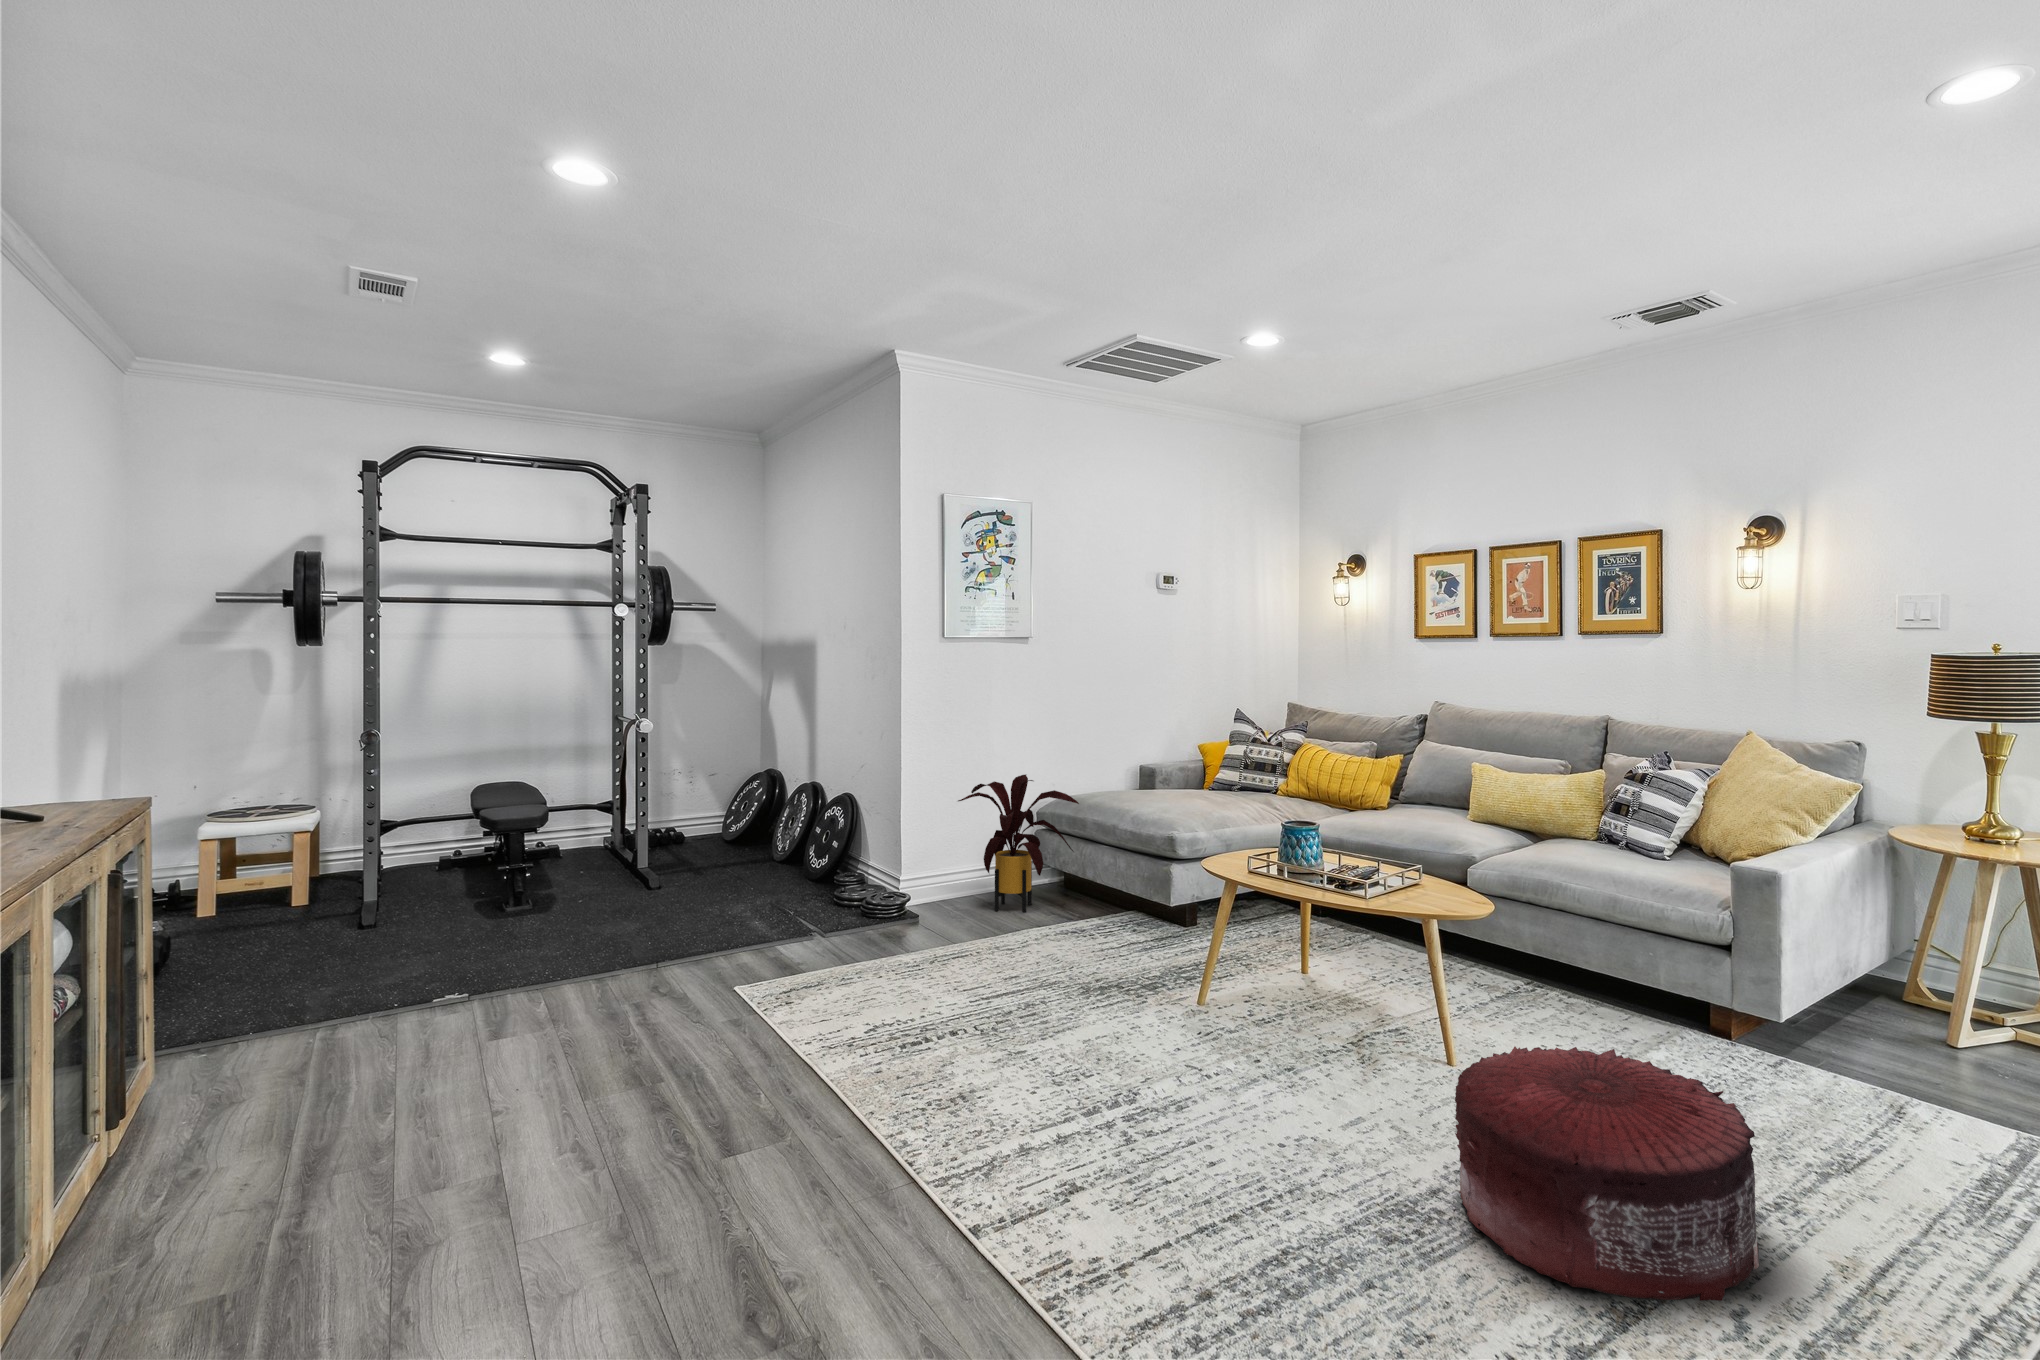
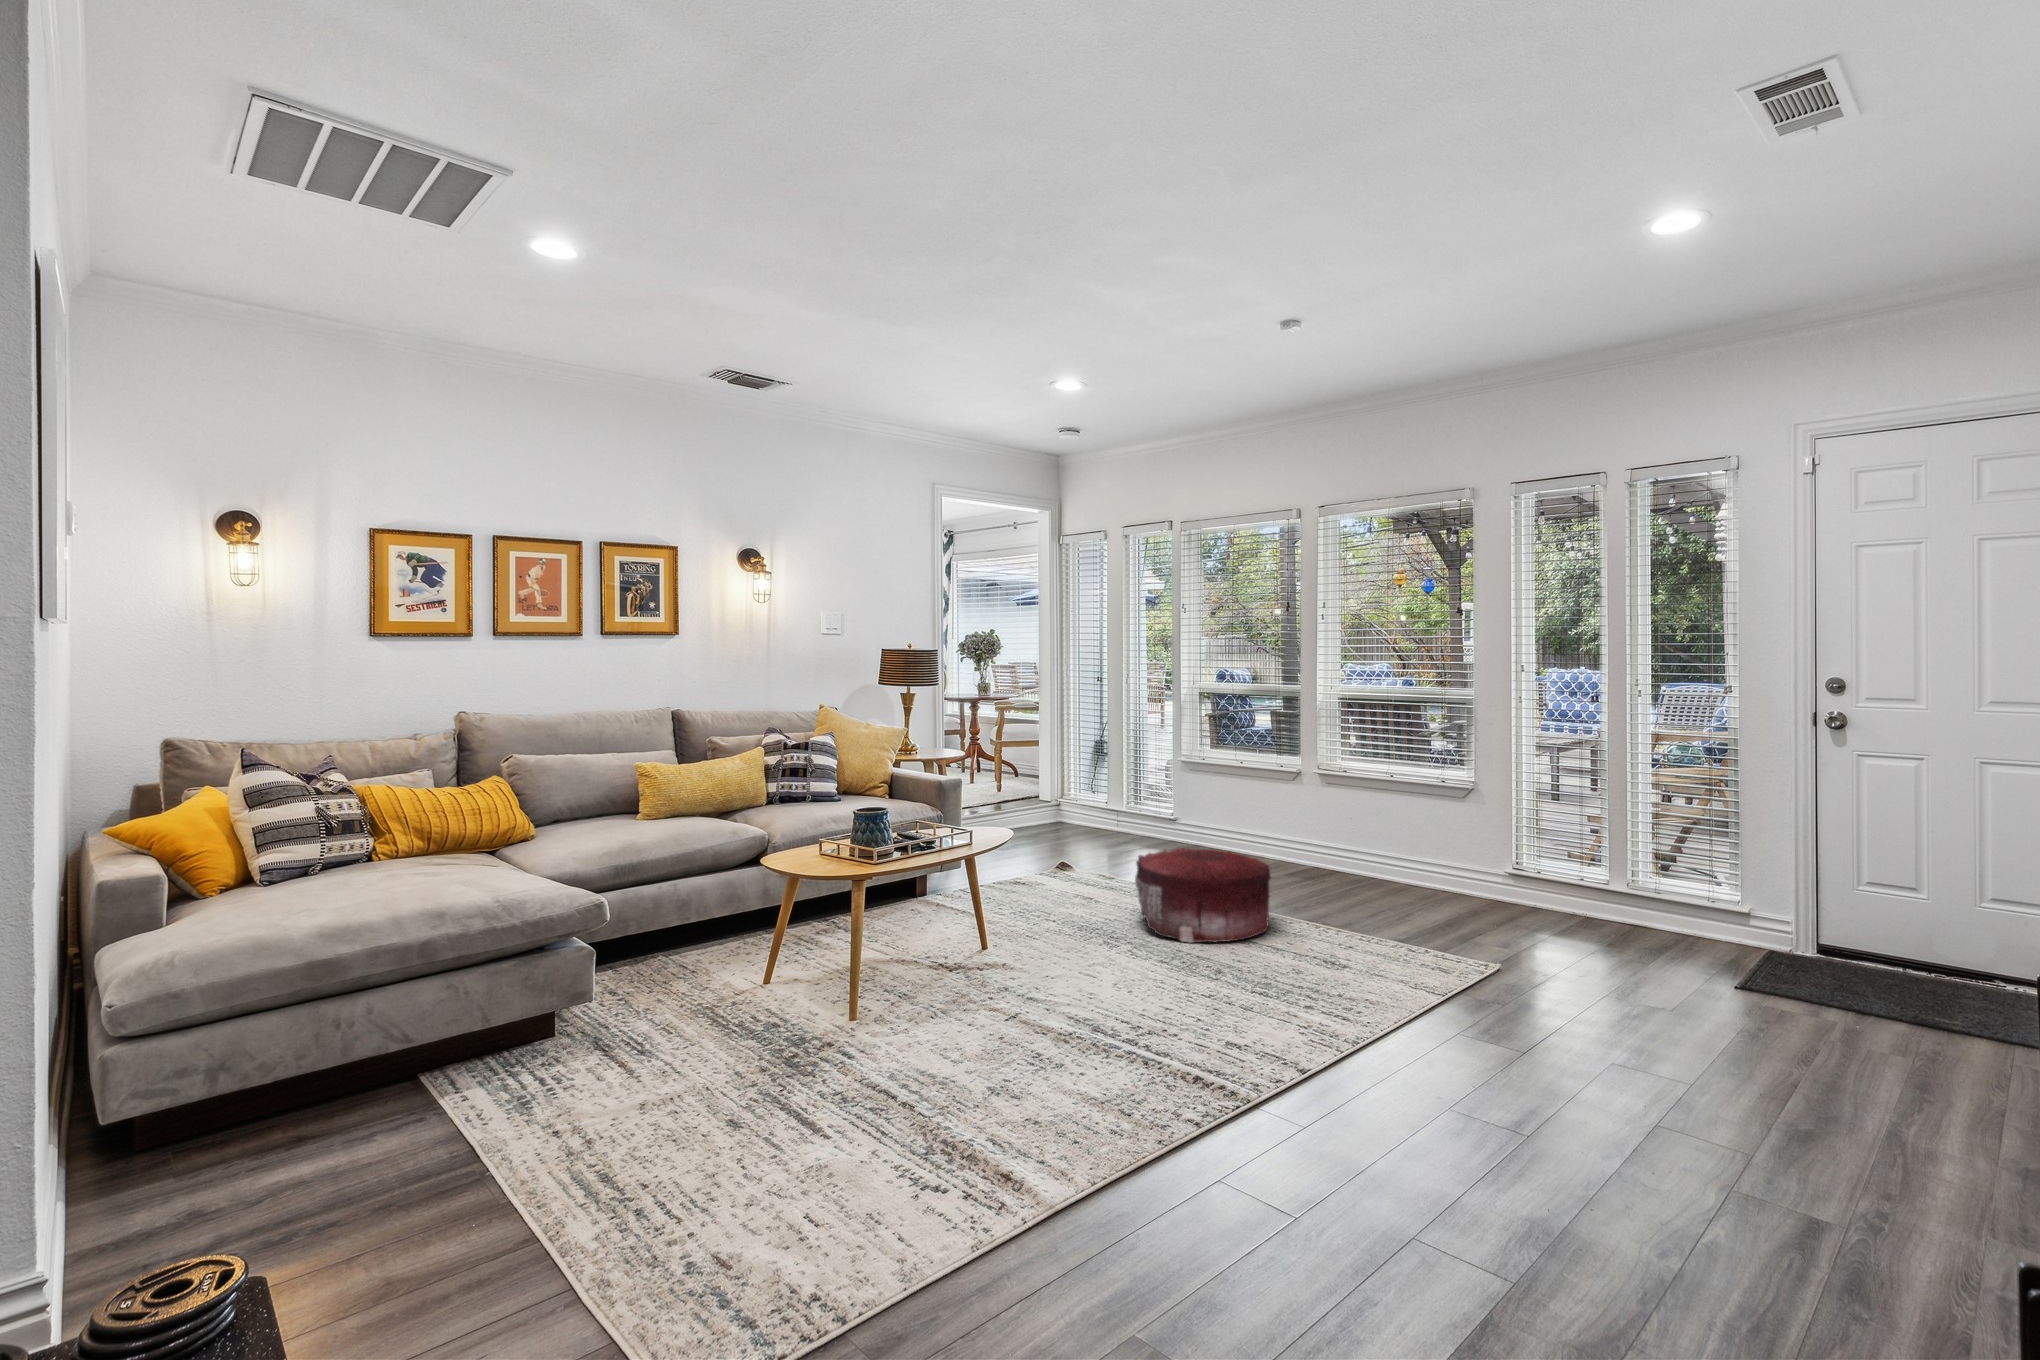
house plant: present [958,775,1079,912] -> none [162,889,503,1187]

